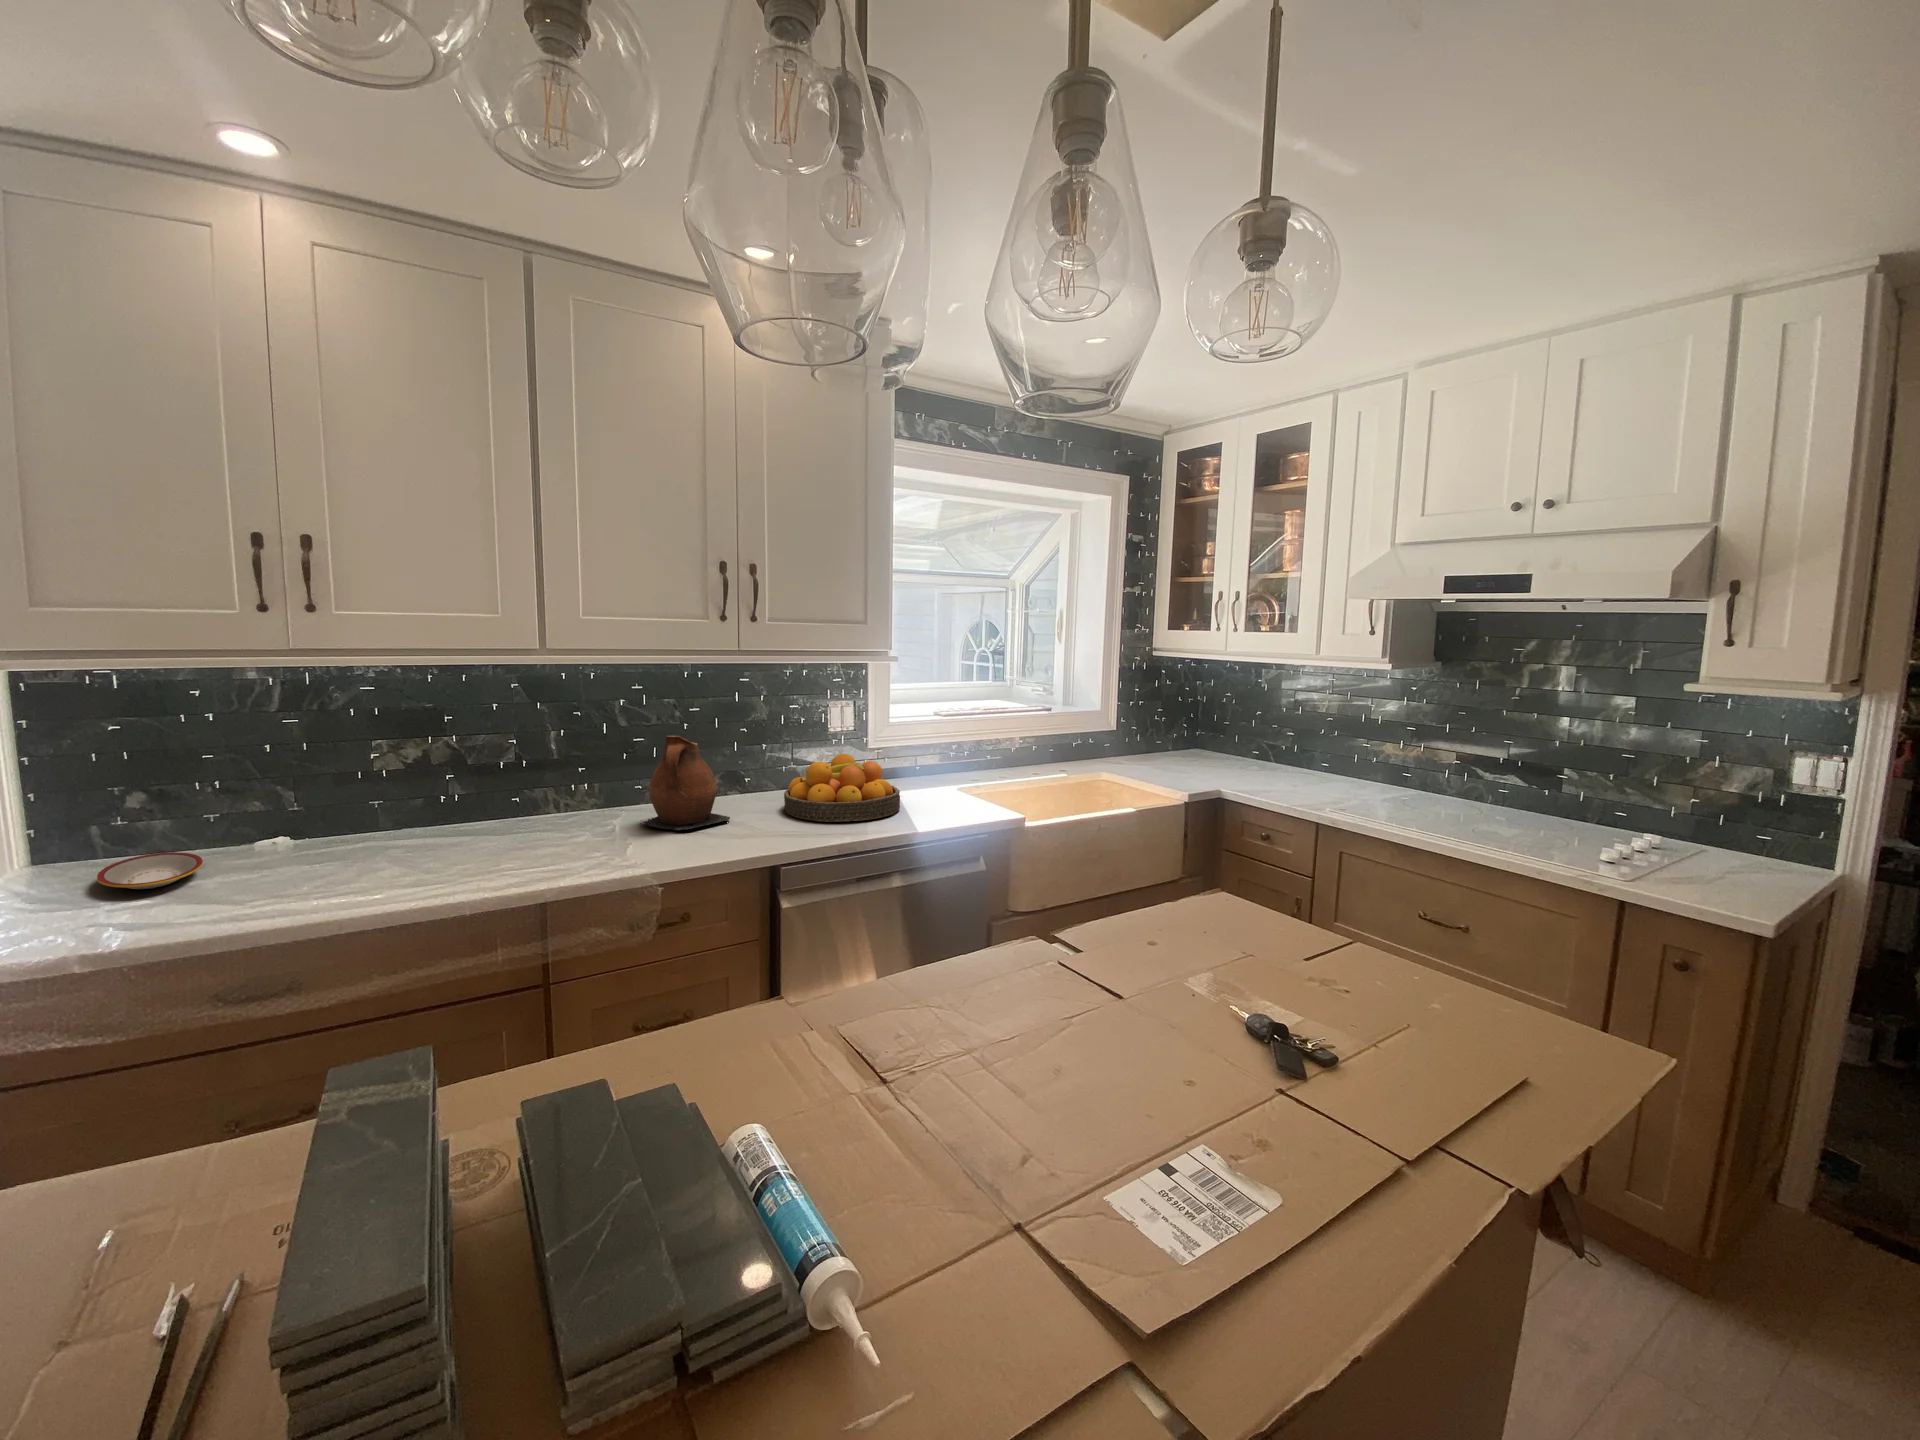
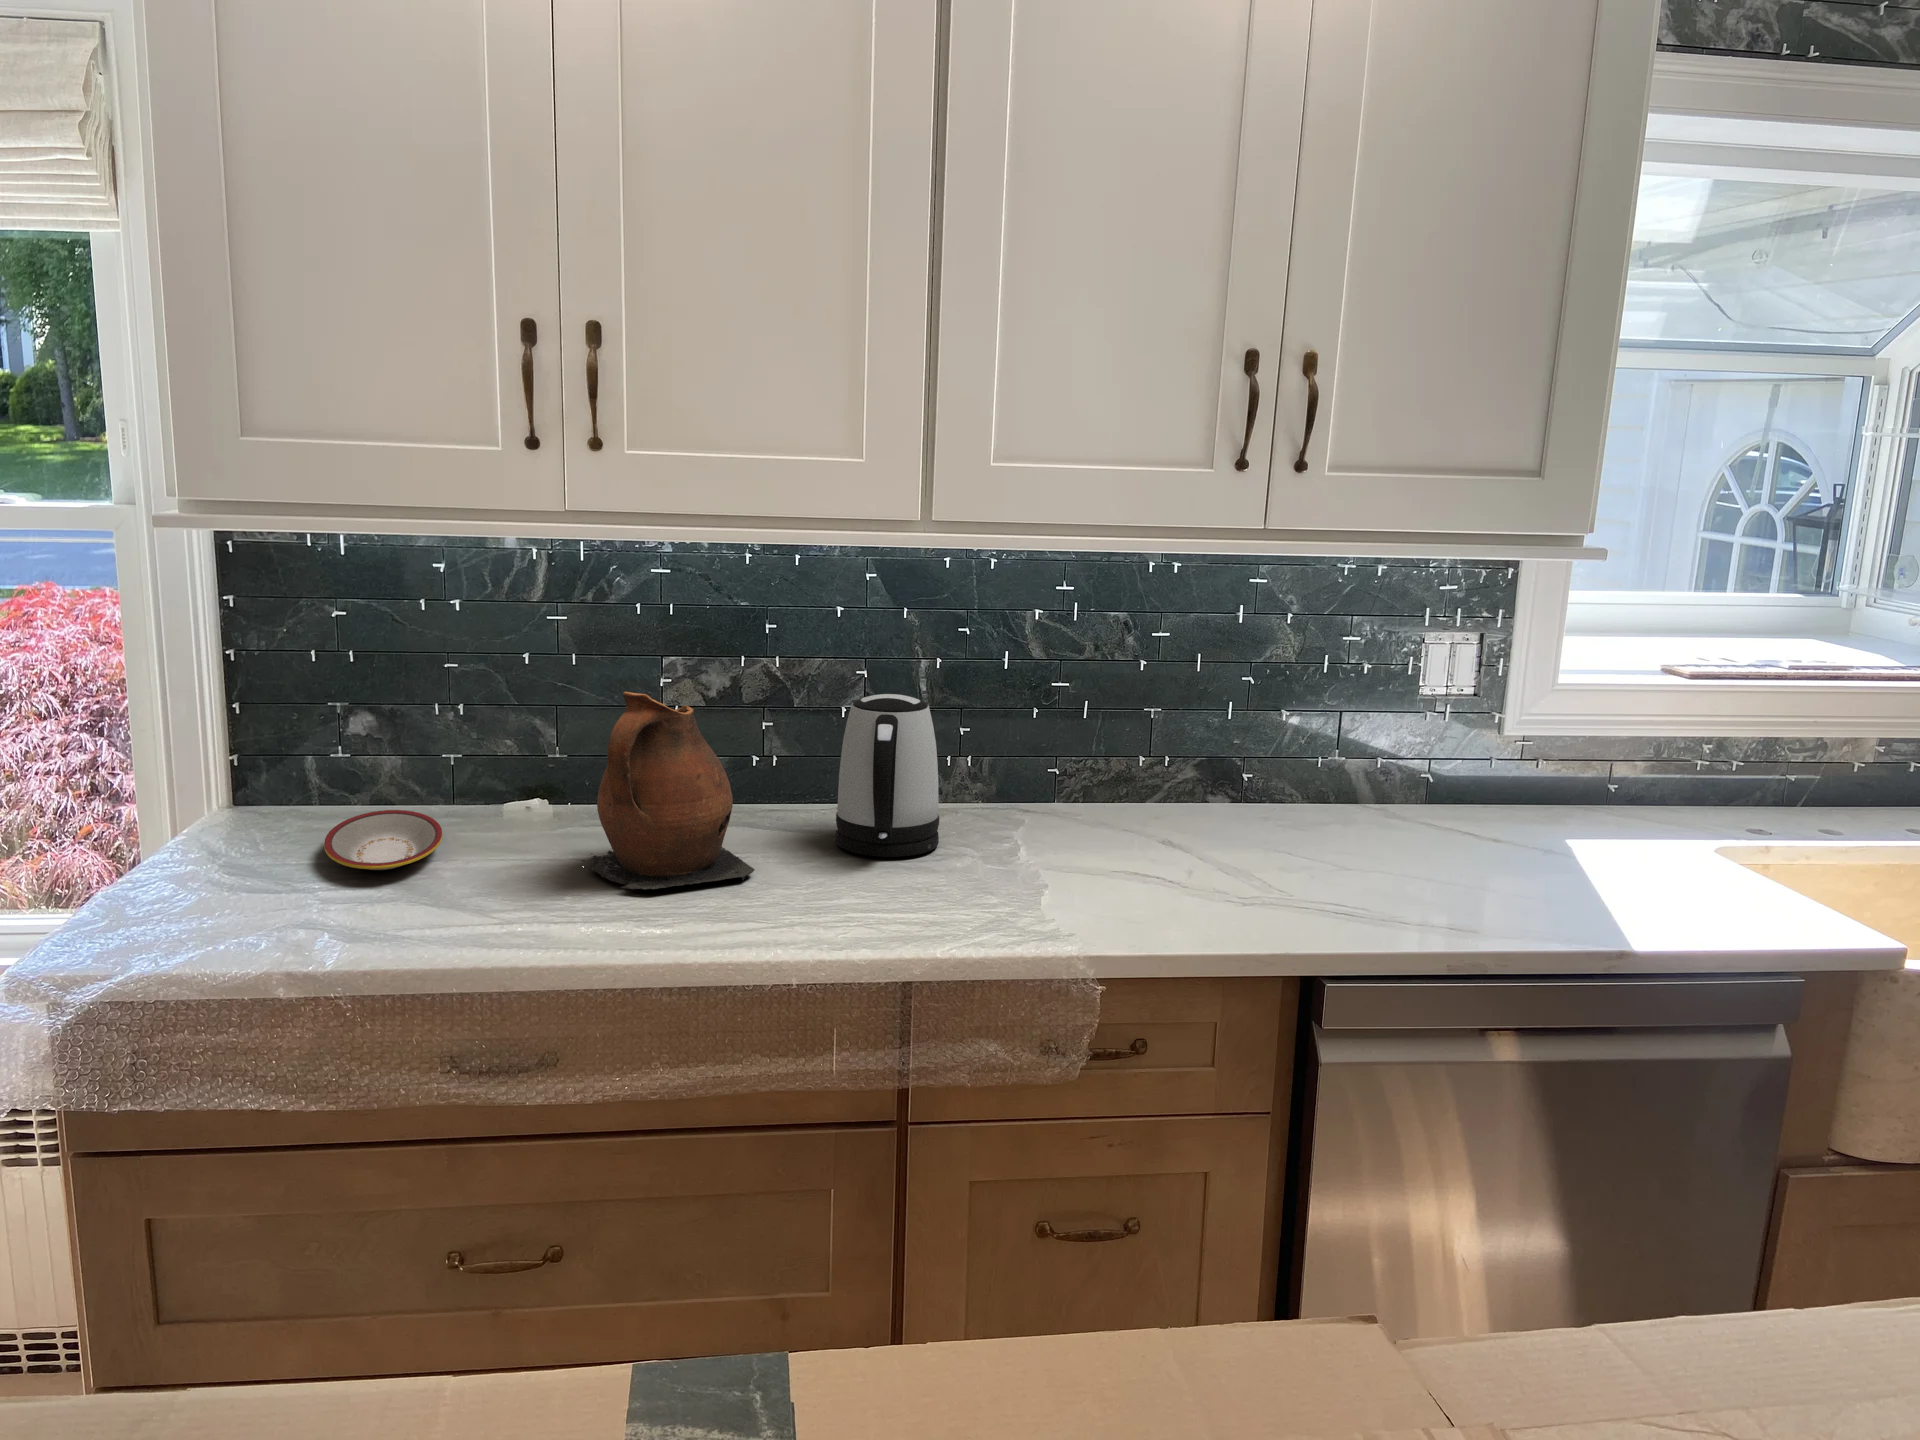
ceramic pitcher: present [643,736,730,830] -> present [582,692,755,890]
kettle: none [501,749,568,839] -> present [836,694,939,857]
fruit bowl: present [784,754,900,822] -> none [1328,750,1584,903]

